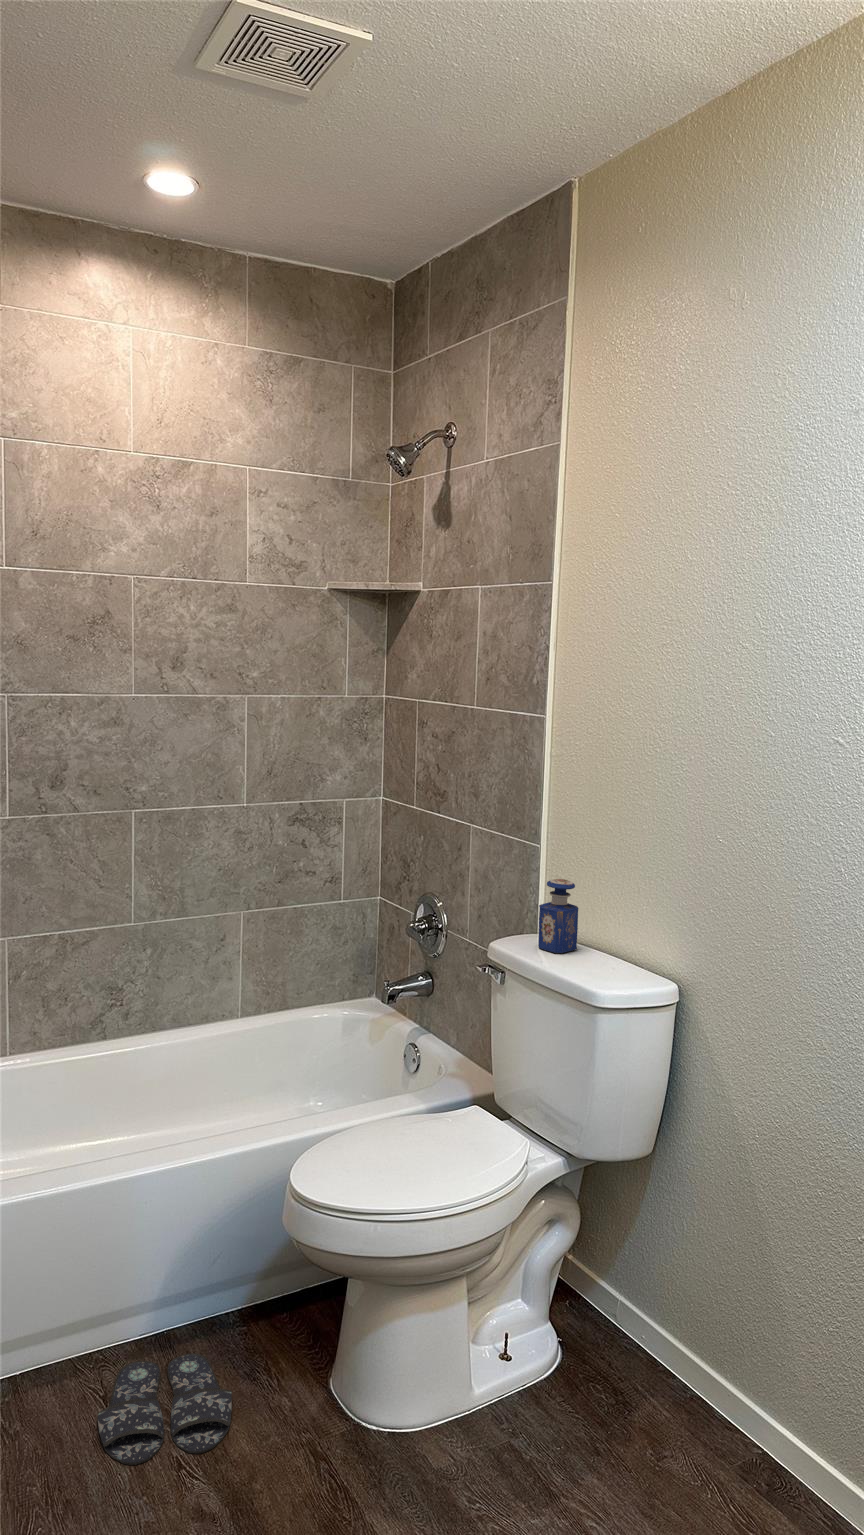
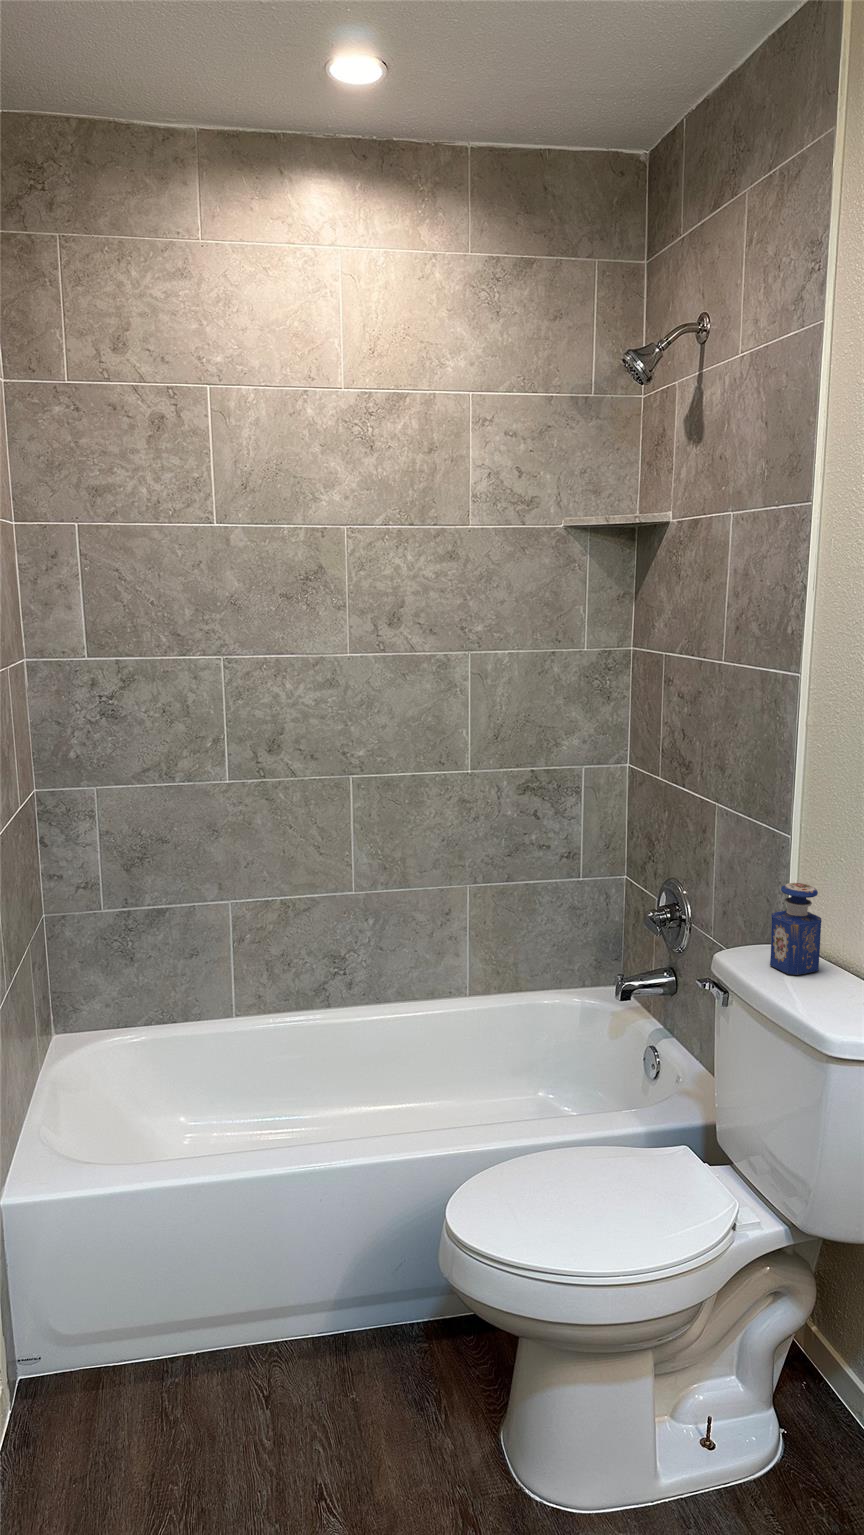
slippers: present [98,1353,232,1465] -> none [251,1364,393,1488]

